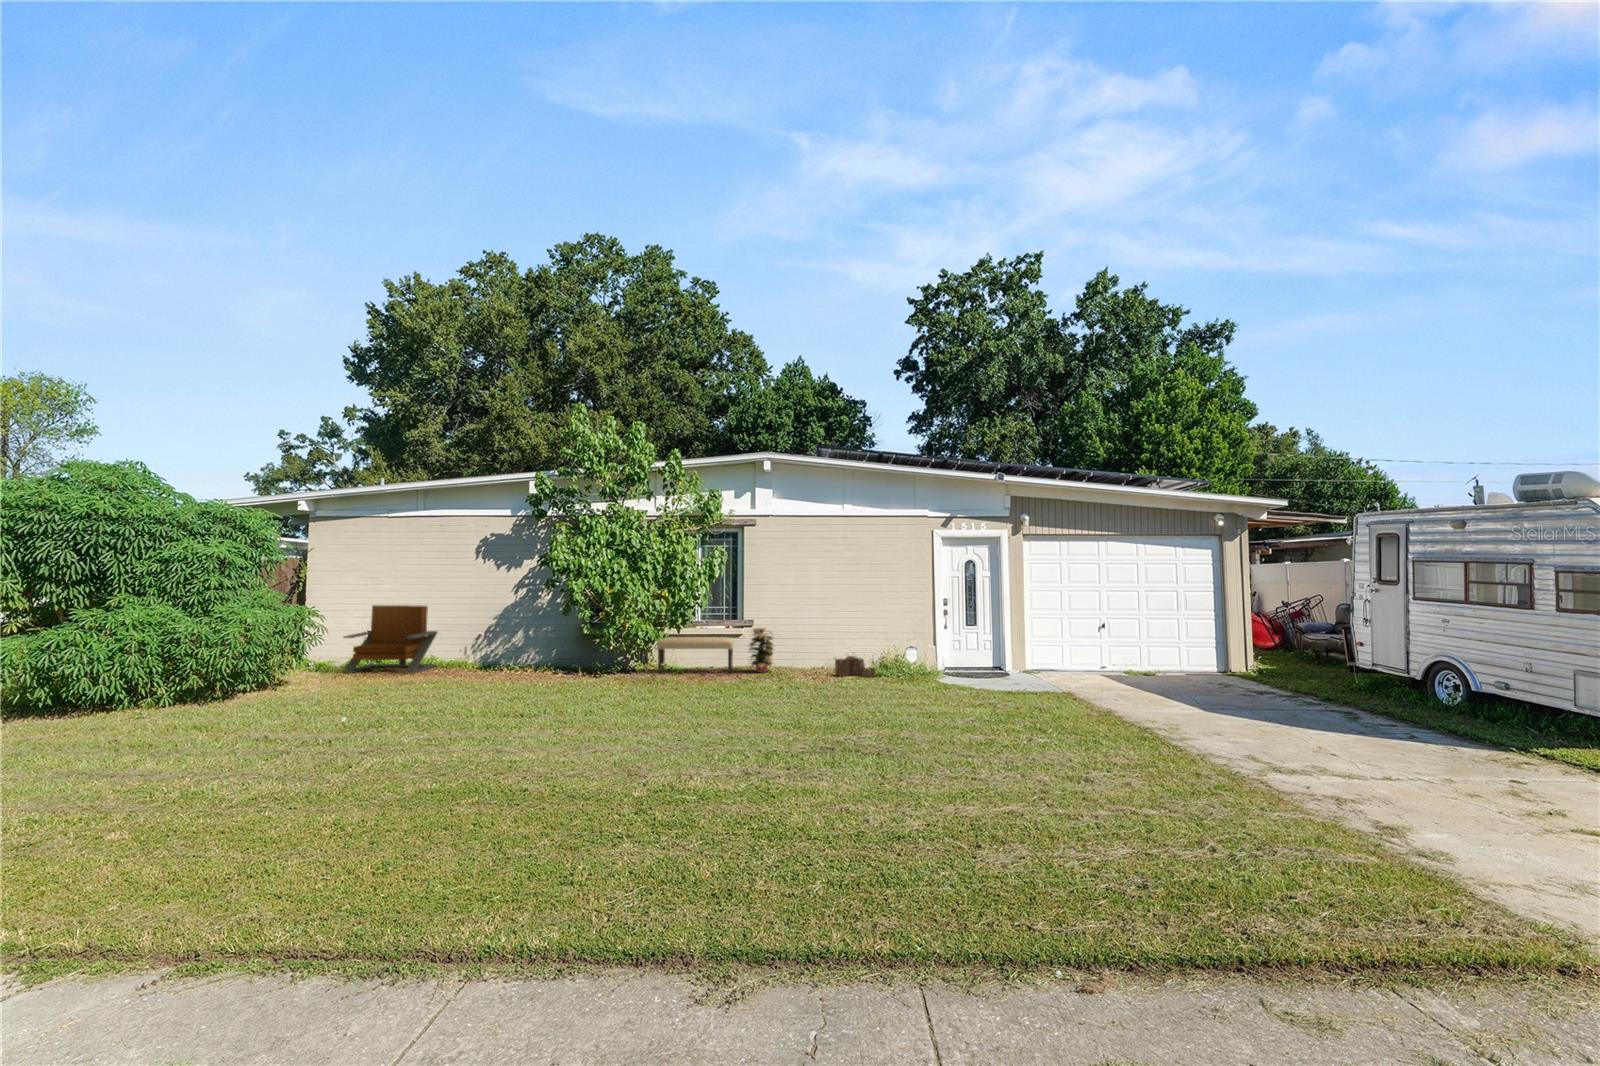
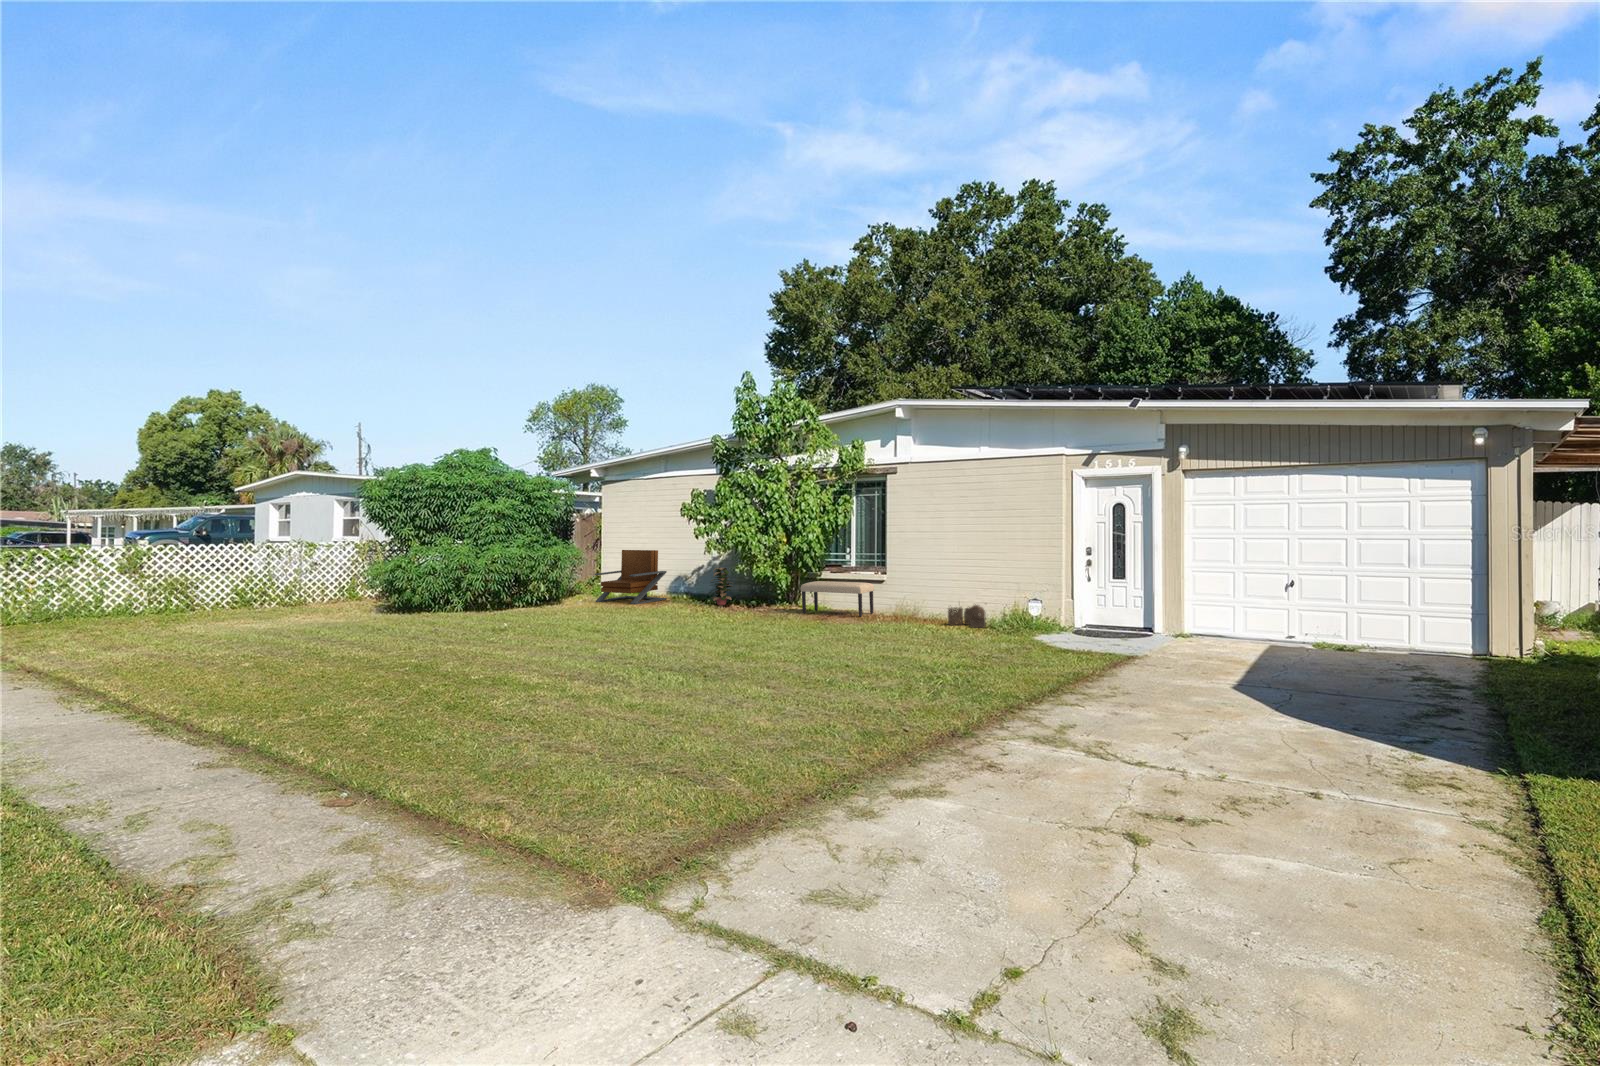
decorative plant: present [749,628,773,672] -> present [711,568,734,605]

